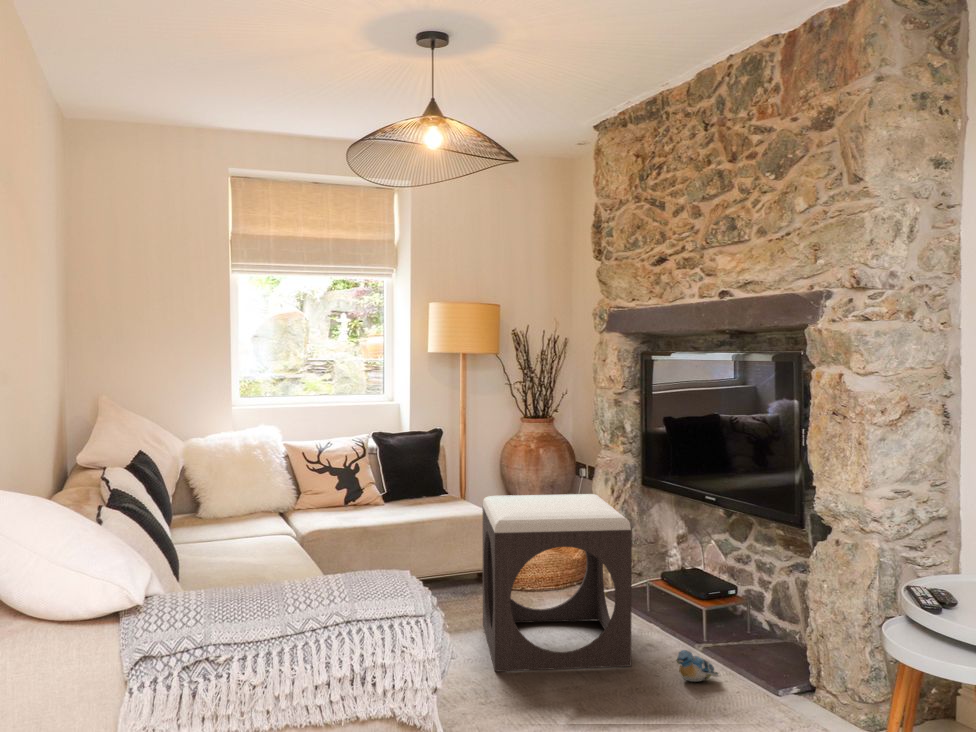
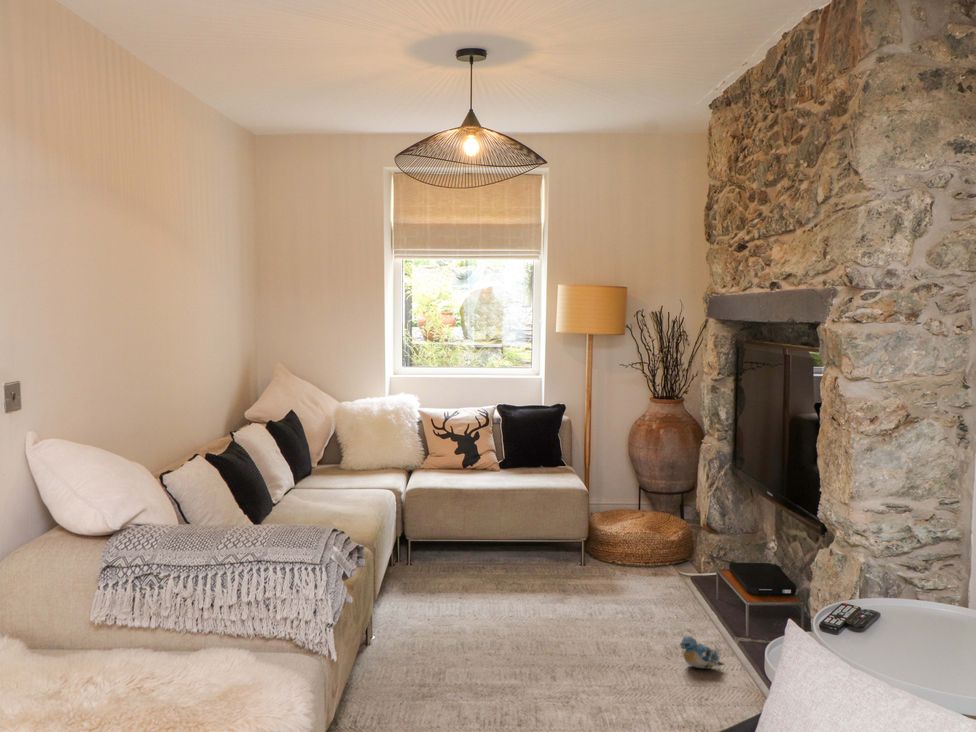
footstool: present [483,494,632,672] -> none [524,471,665,644]

